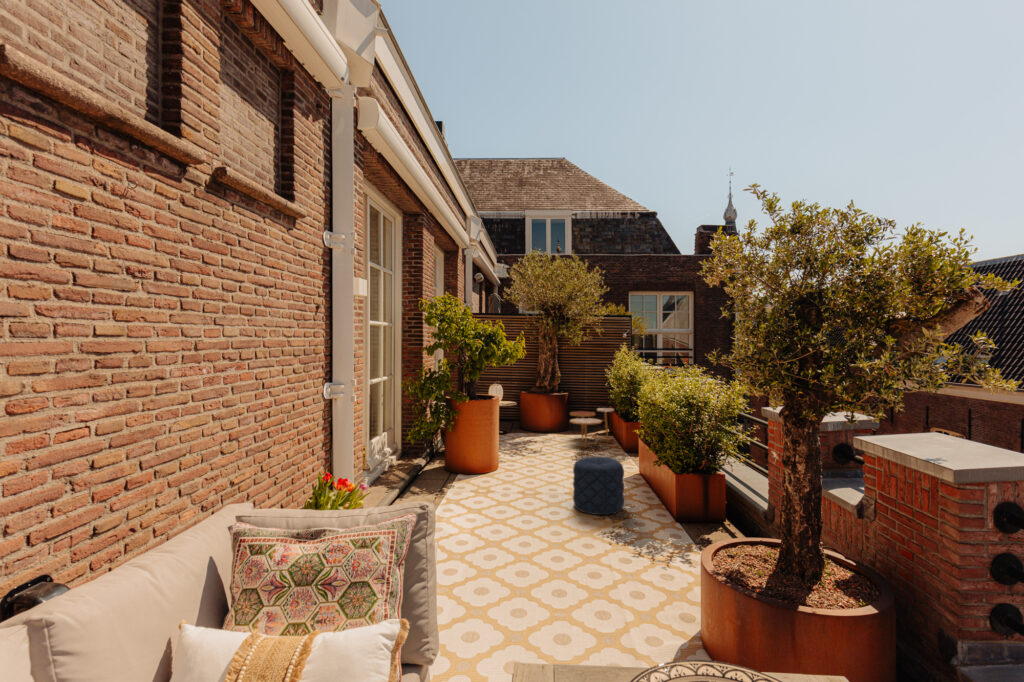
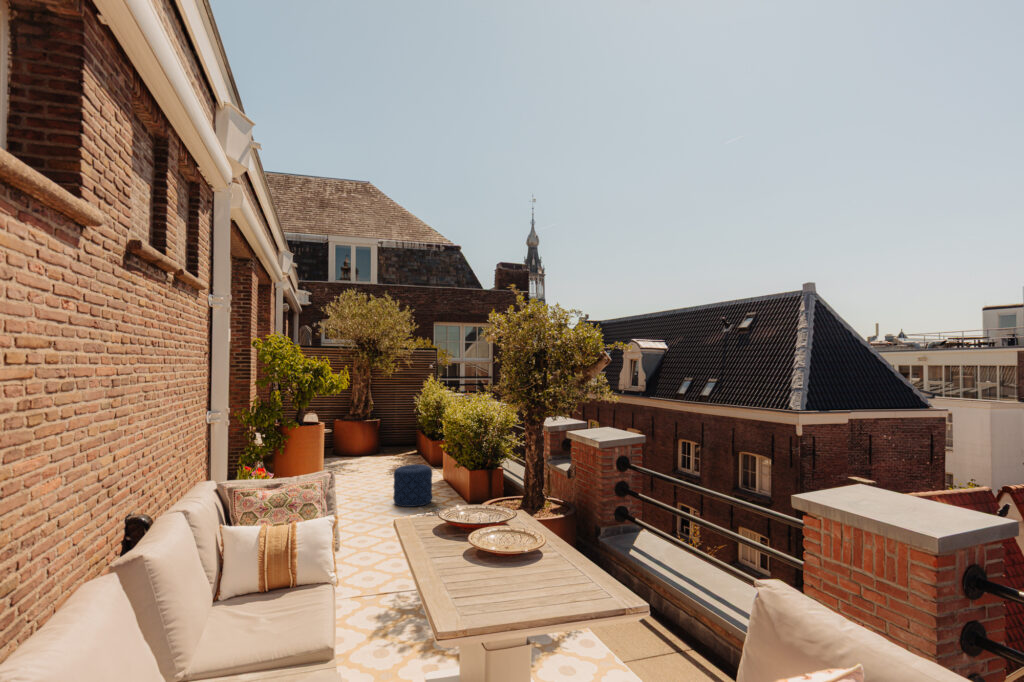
side table: present [570,408,614,448] -> none [383,431,422,467]

